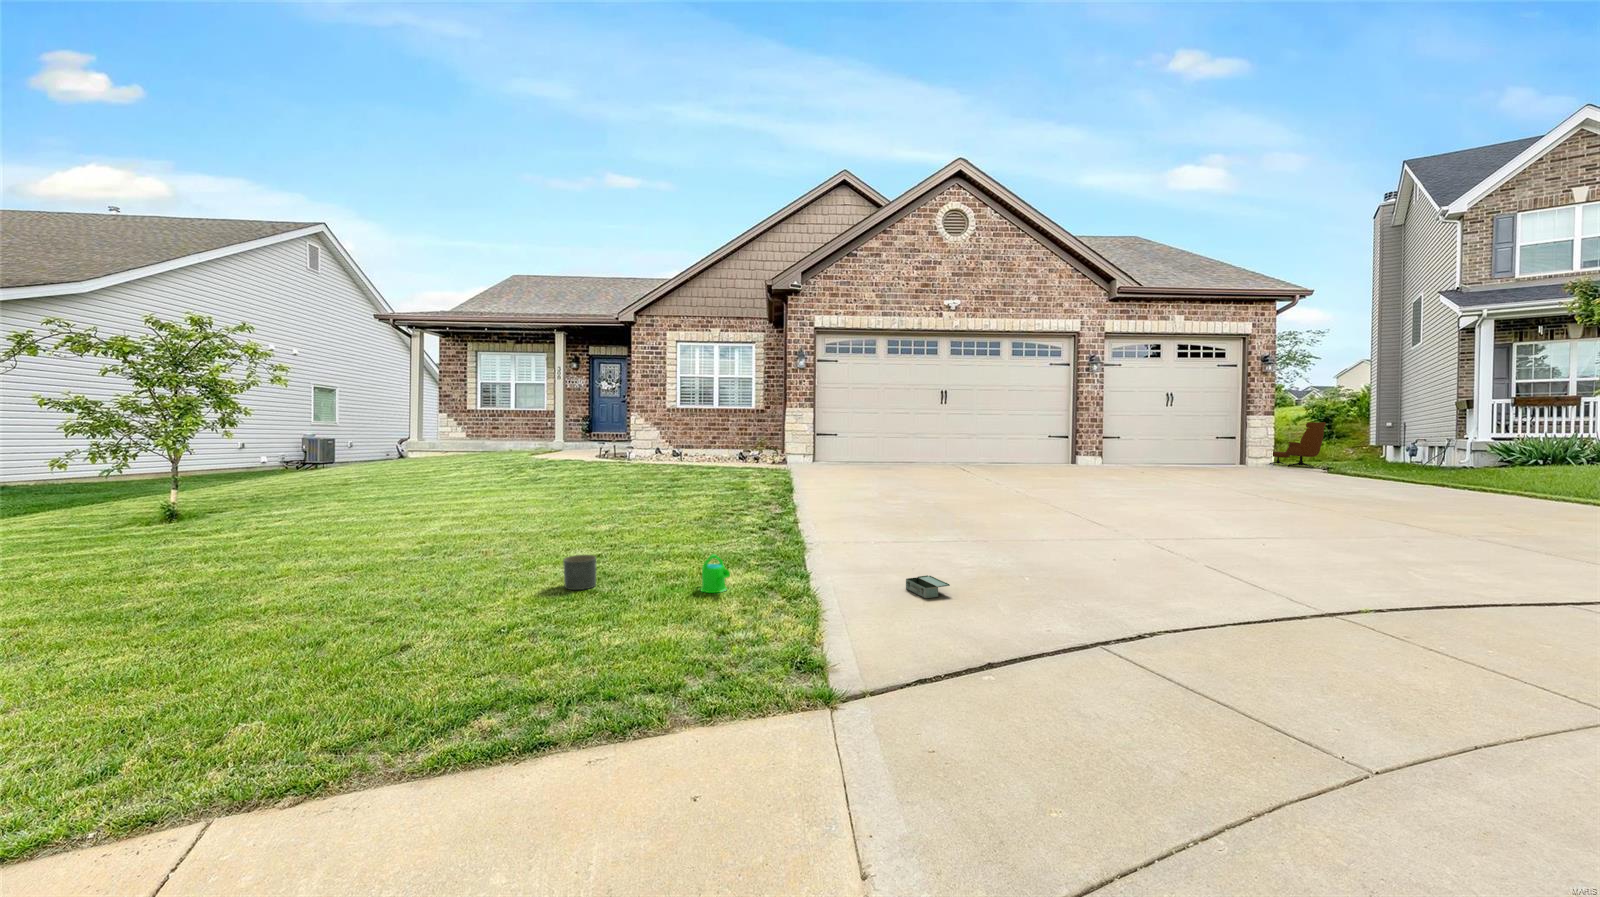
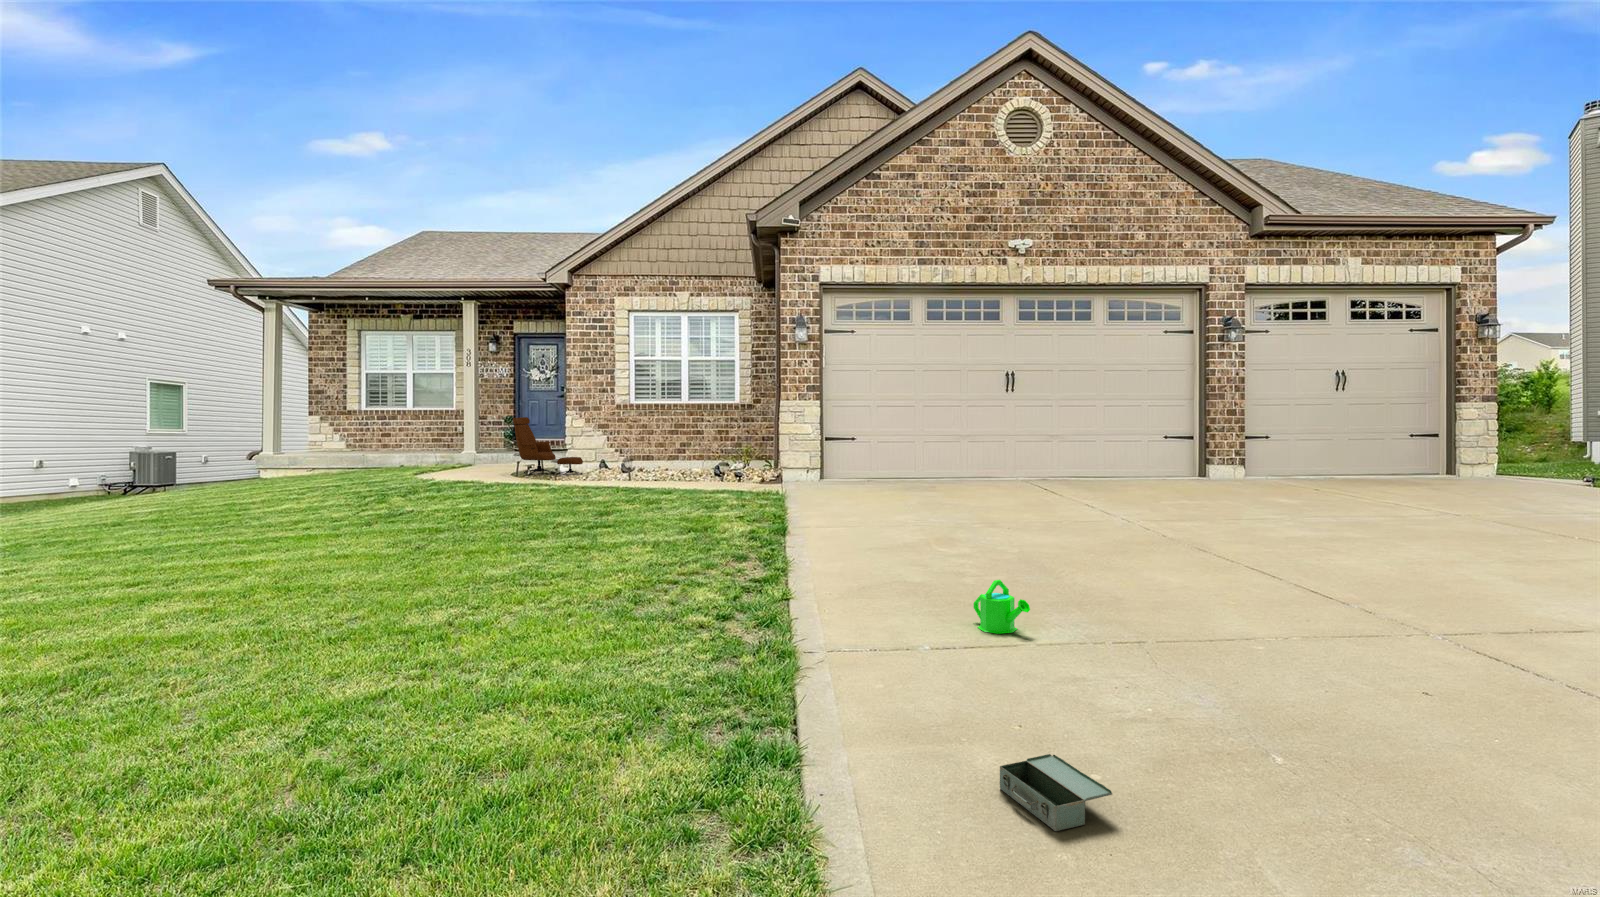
lounge chair: present [1270,422,1326,468] -> present [513,417,583,475]
watering can: present [701,554,730,593] -> present [973,580,1030,634]
planter: present [563,555,596,590] -> none [199,707,288,801]

